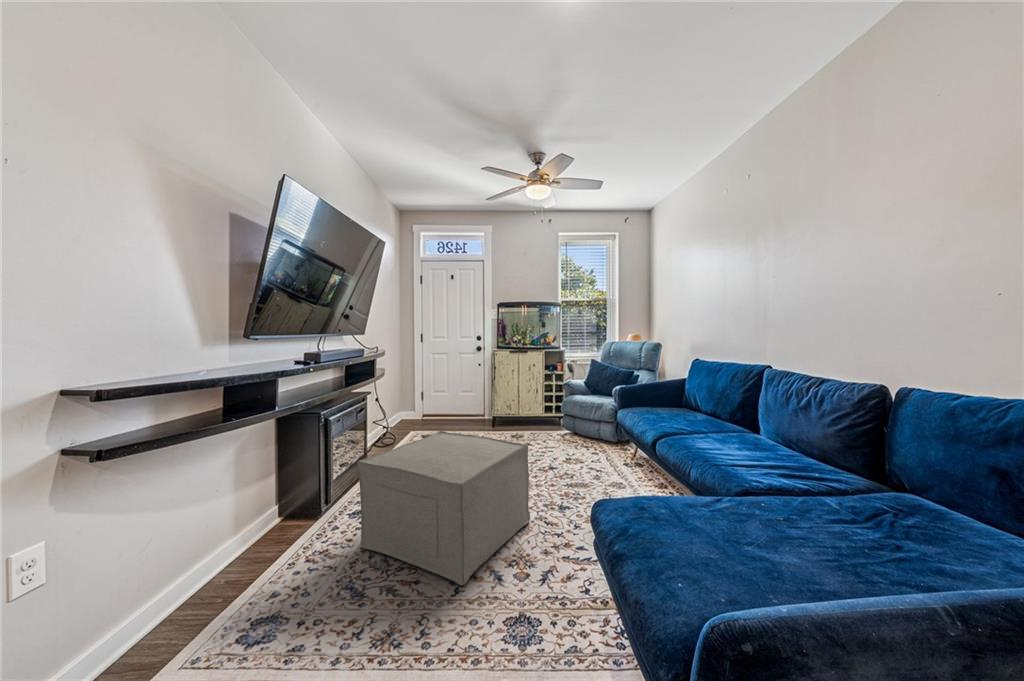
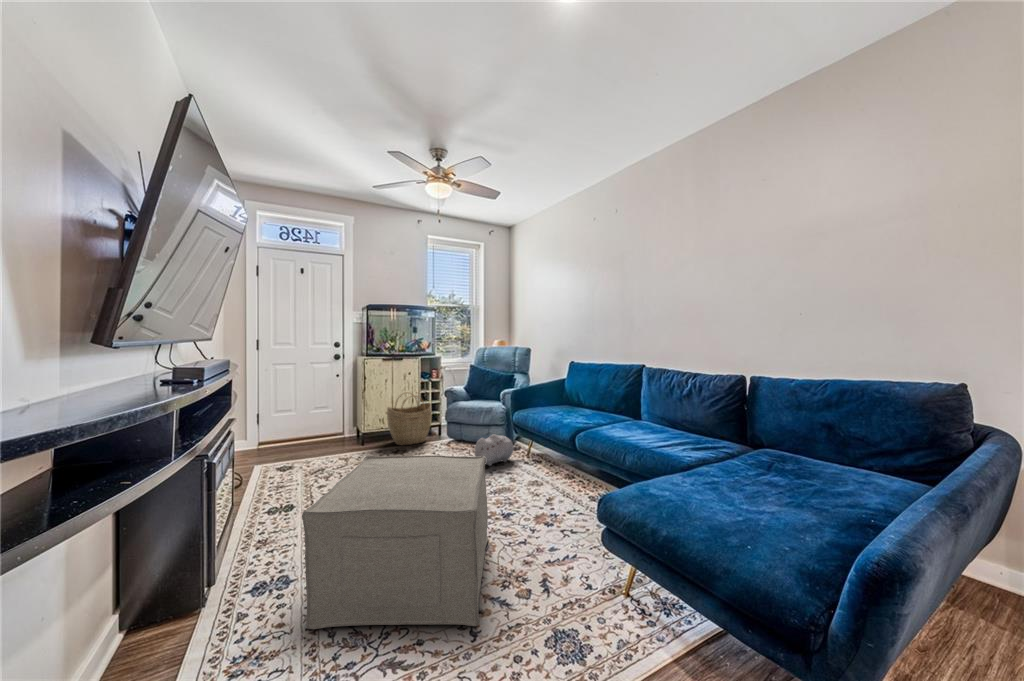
woven basket: none [510,383,550,431] -> present [387,392,432,445]
plush toy: none [569,430,622,461] -> present [475,434,521,466]

